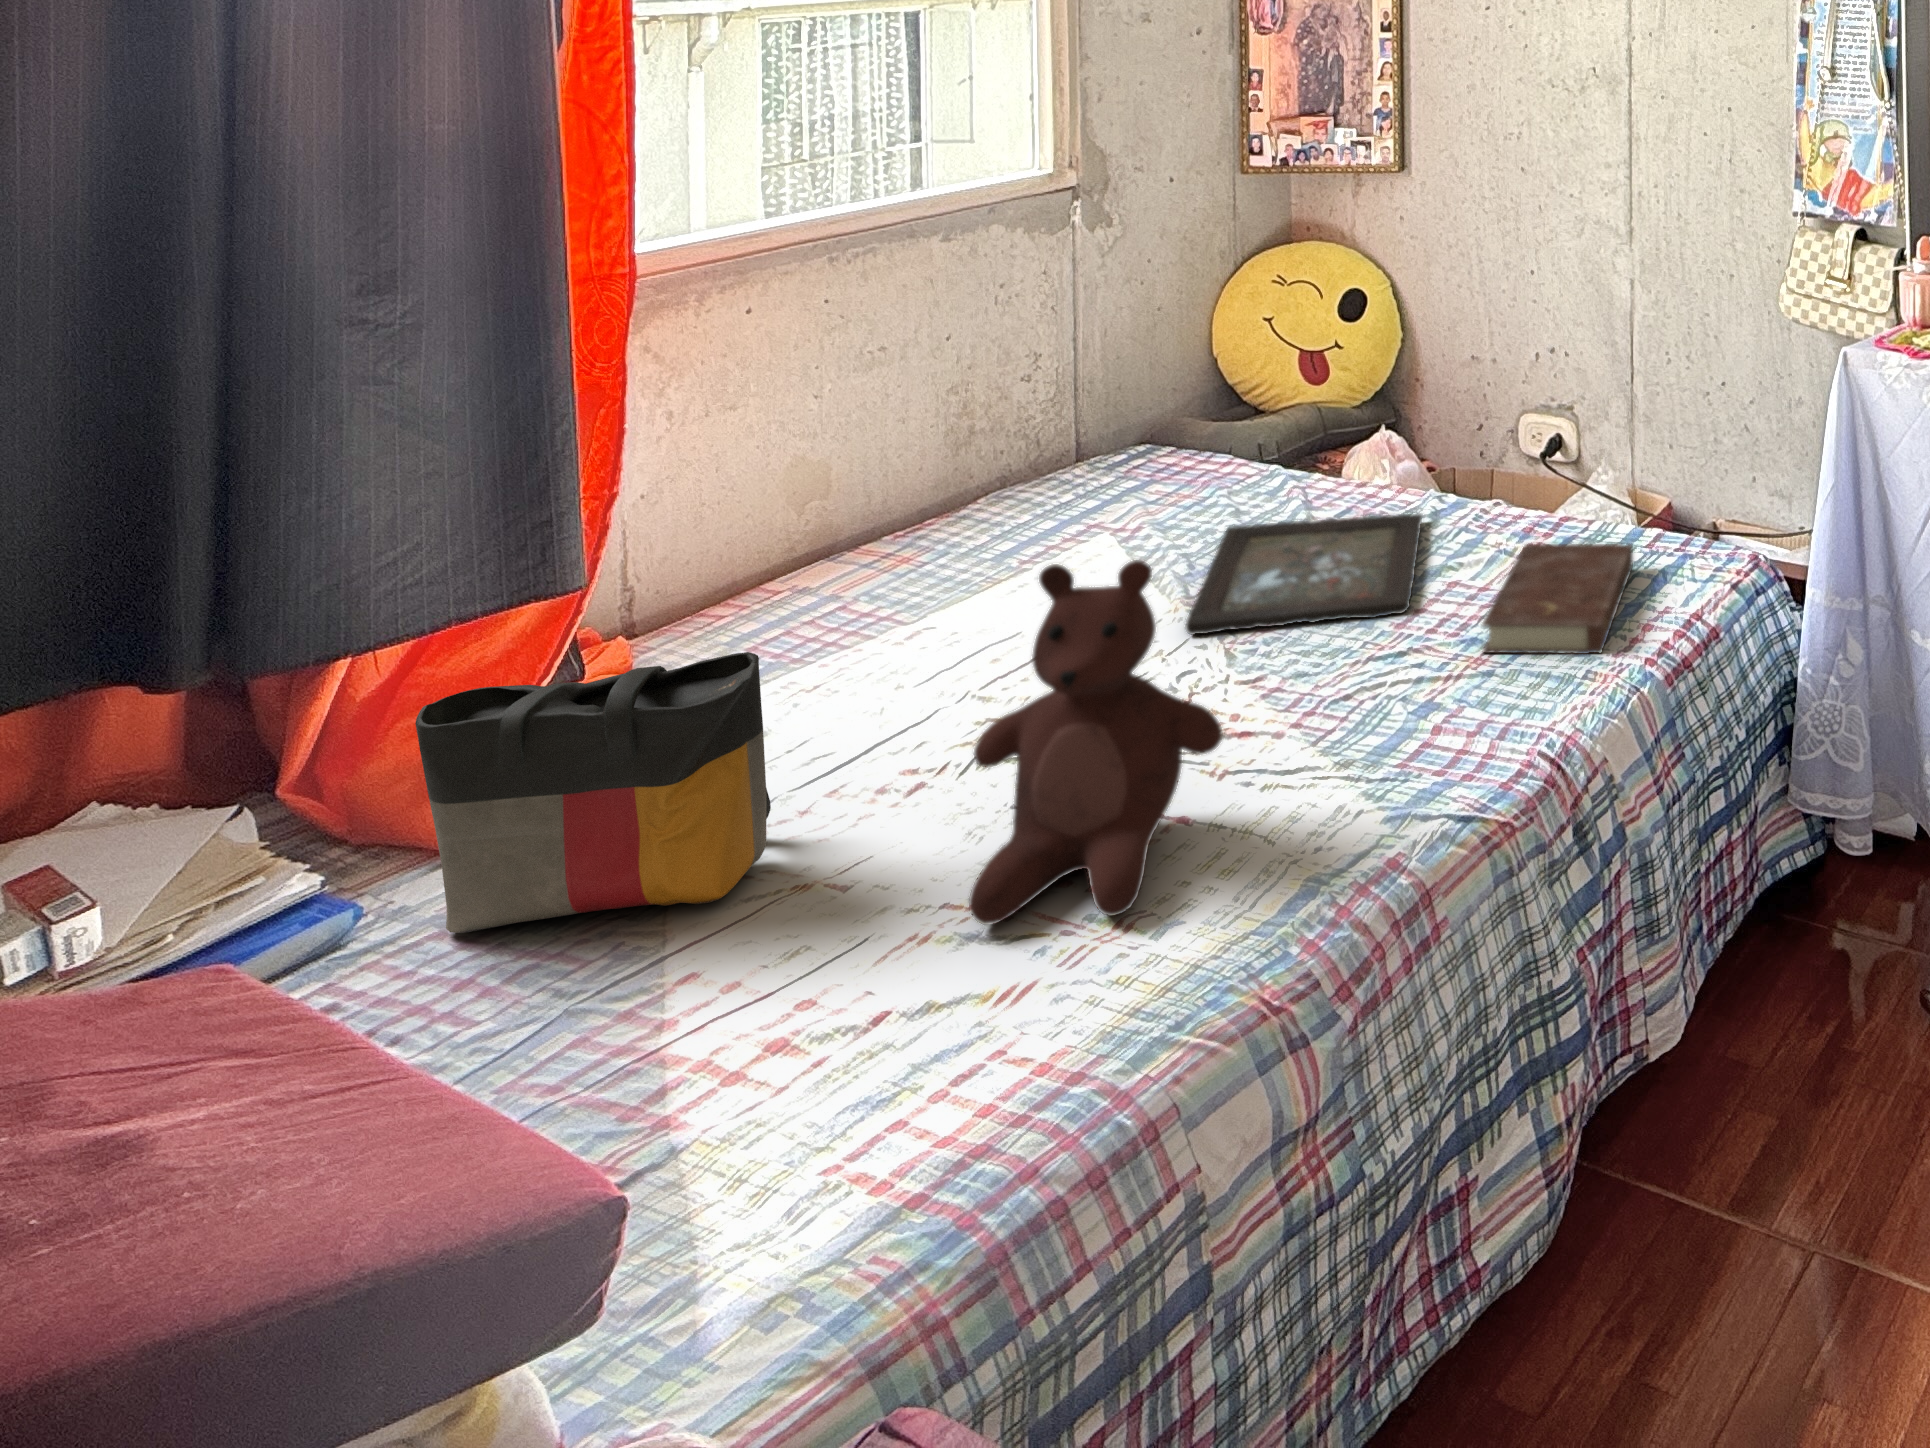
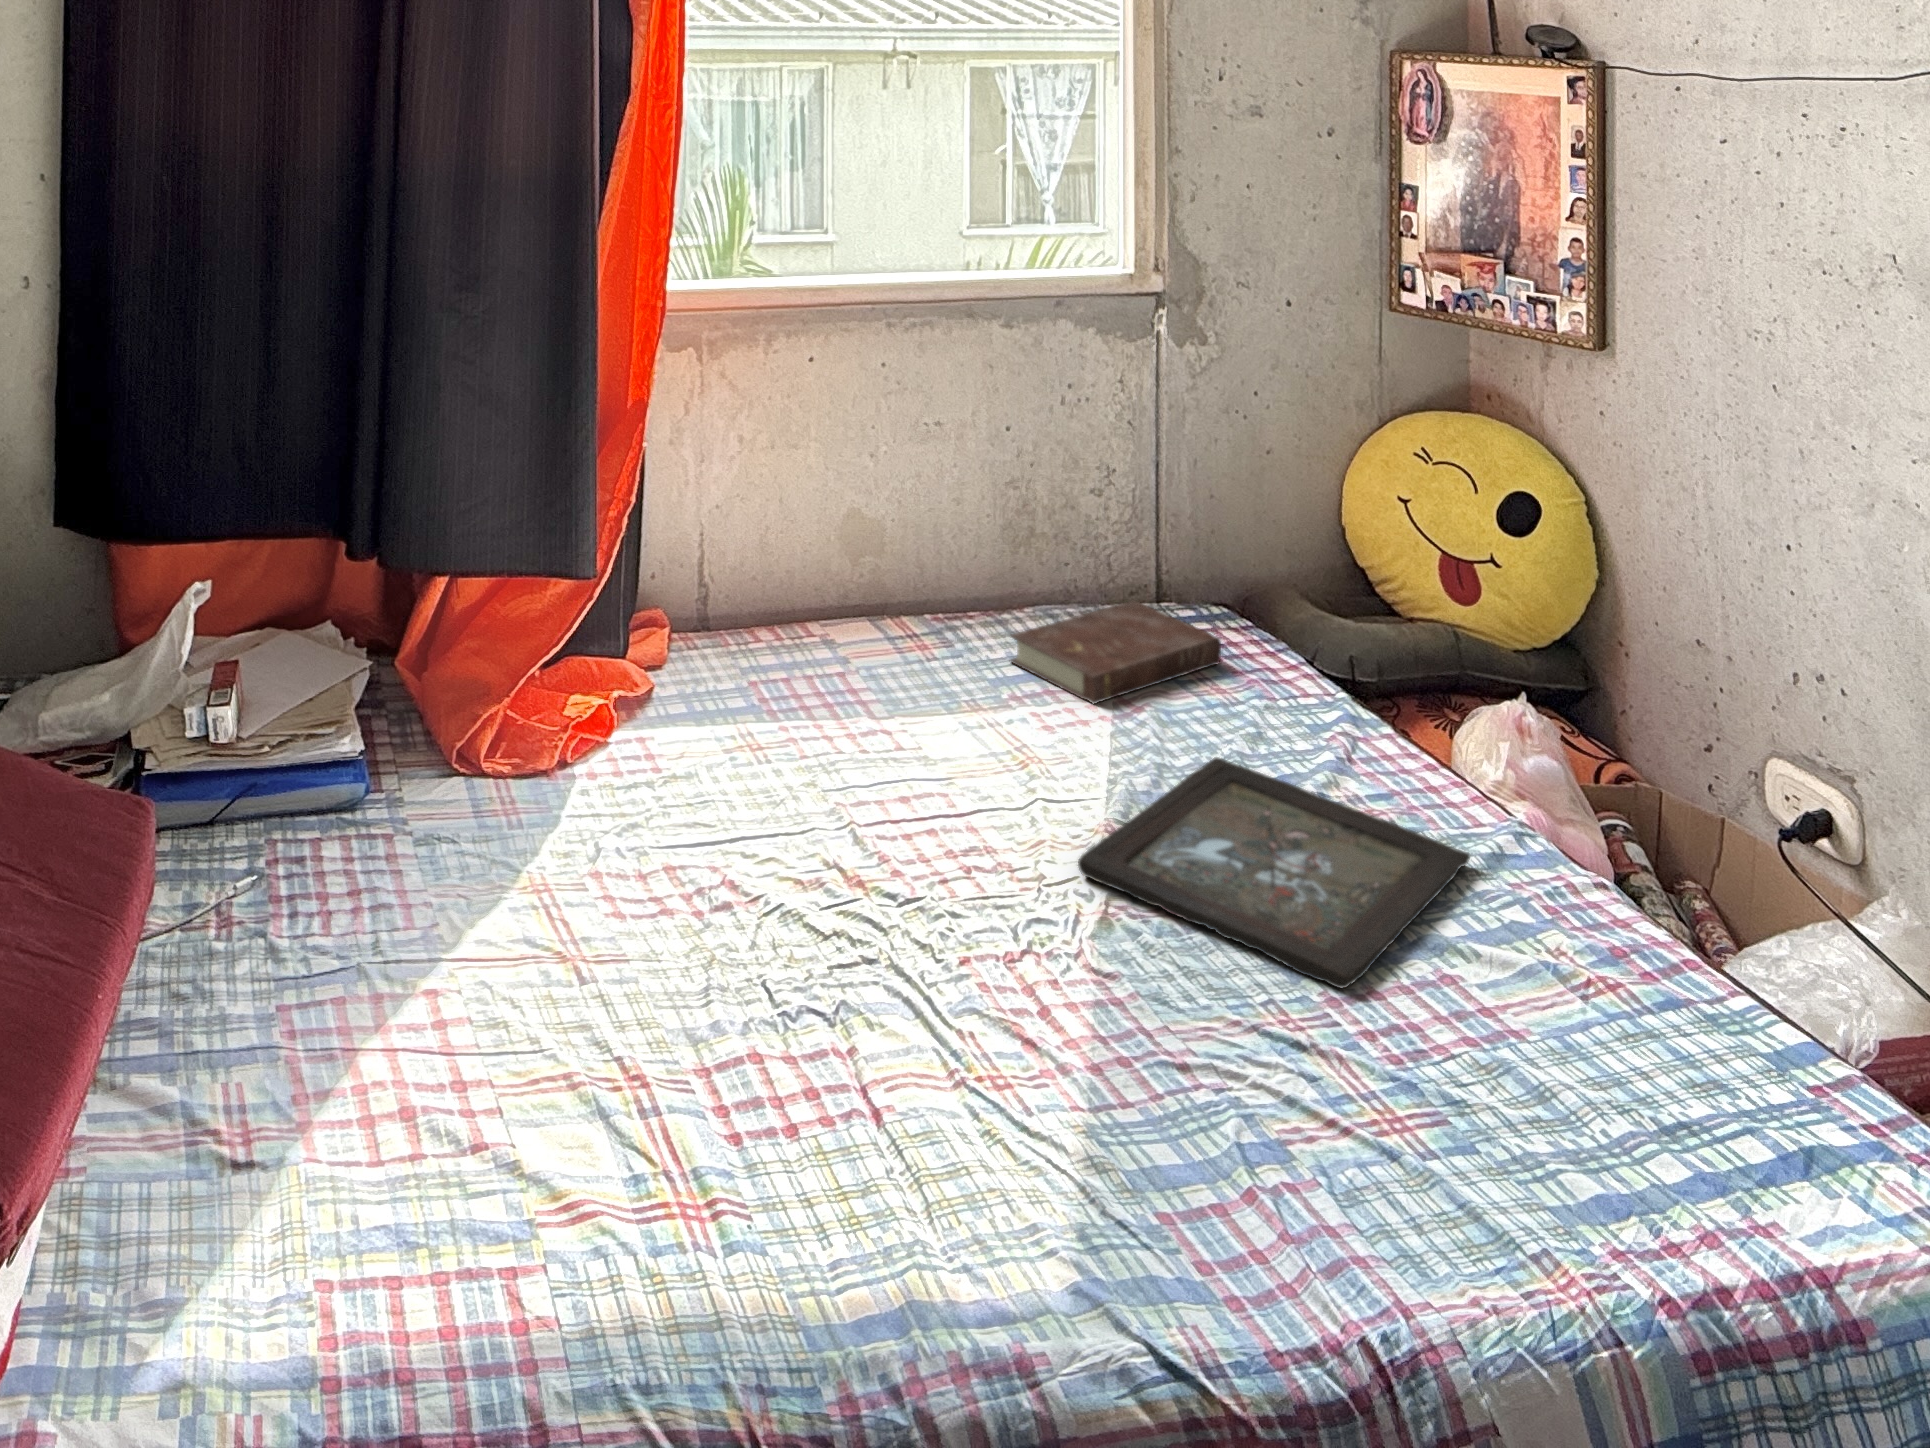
book: present [1483,544,1633,654] -> present [1011,601,1221,704]
teddy bear: present [969,560,1223,925] -> none [636,727,920,1185]
tote bag: present [415,652,771,933] -> none [383,632,608,923]

